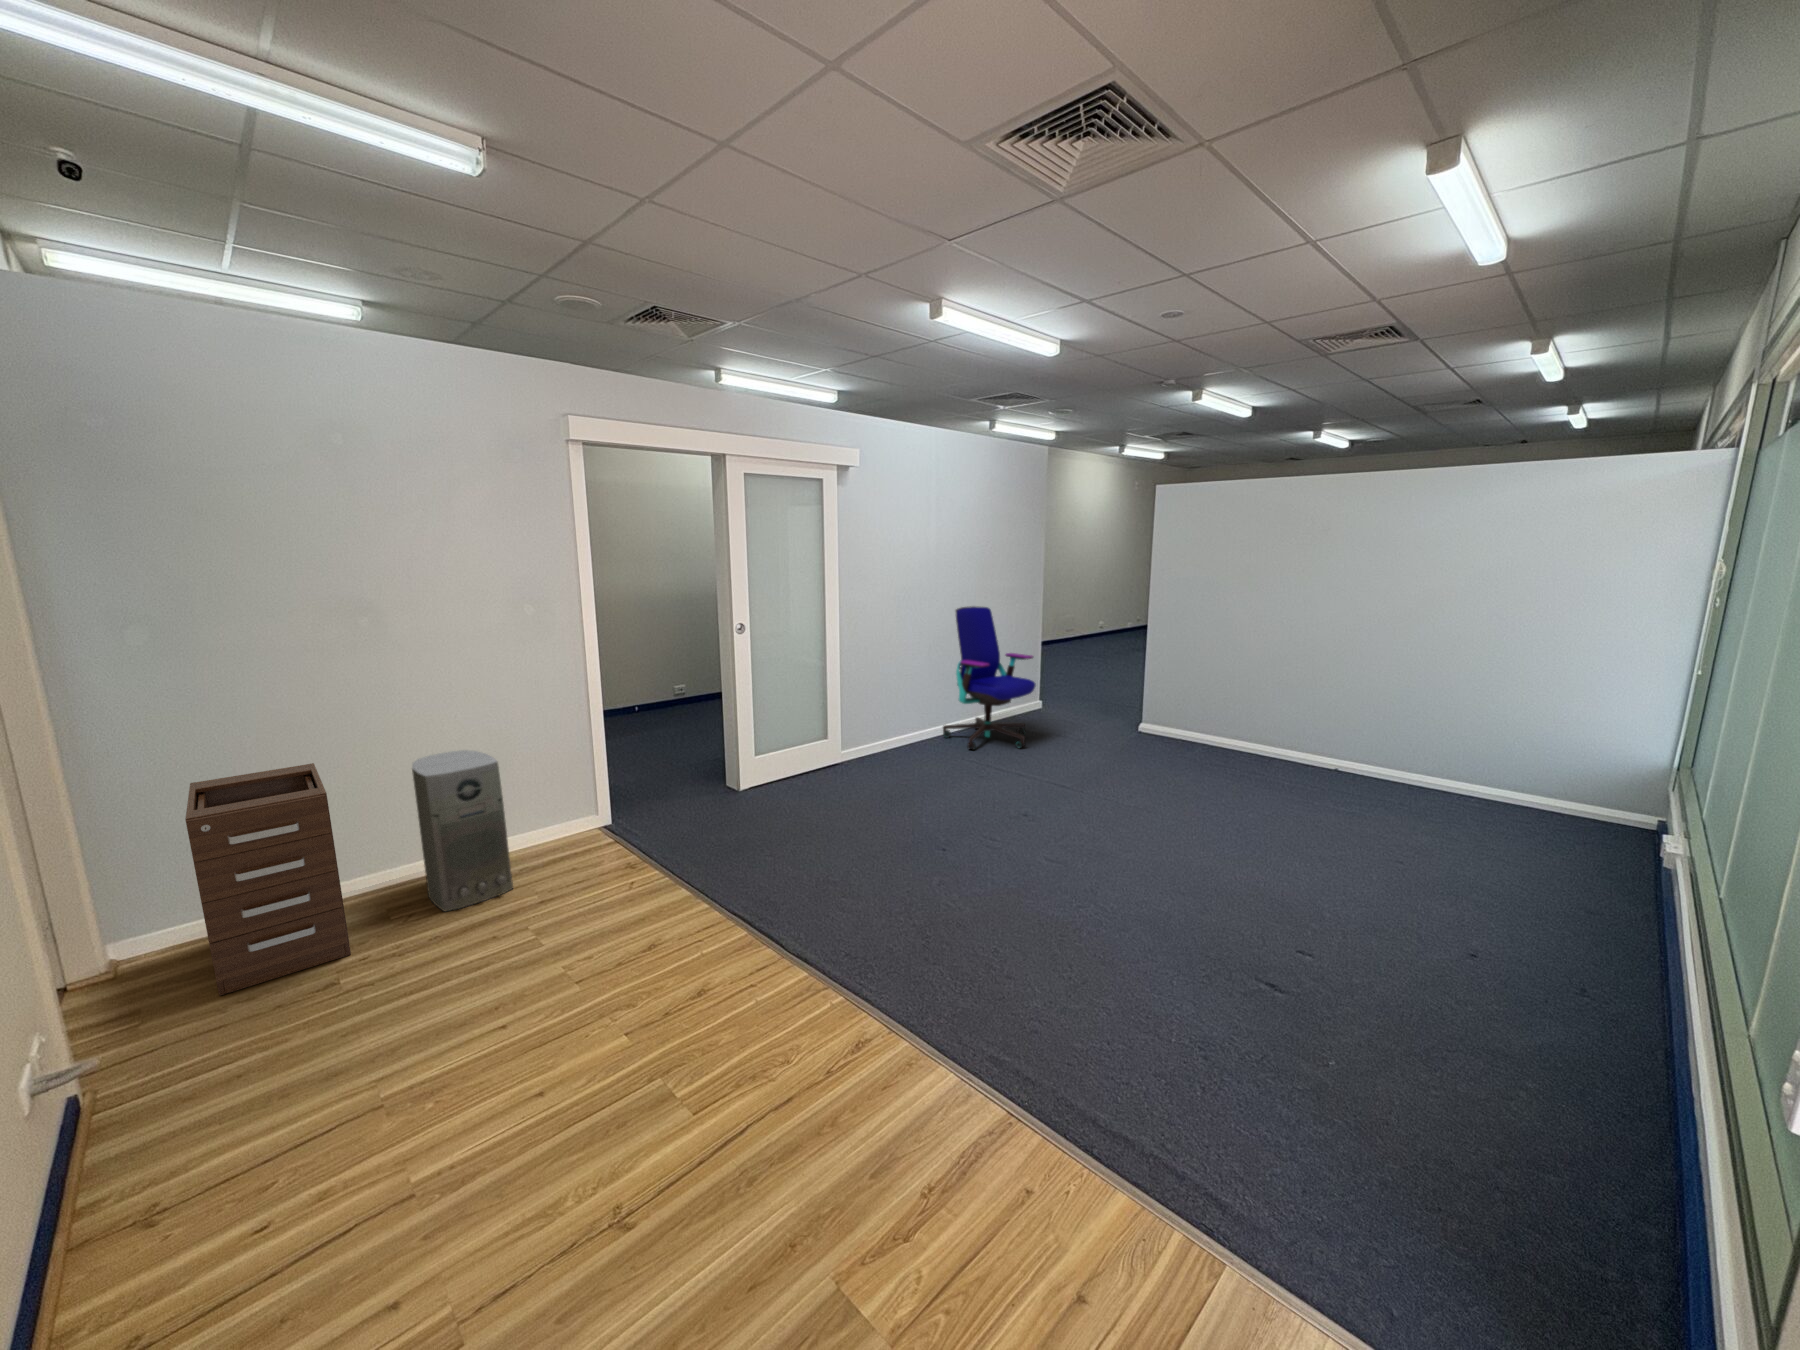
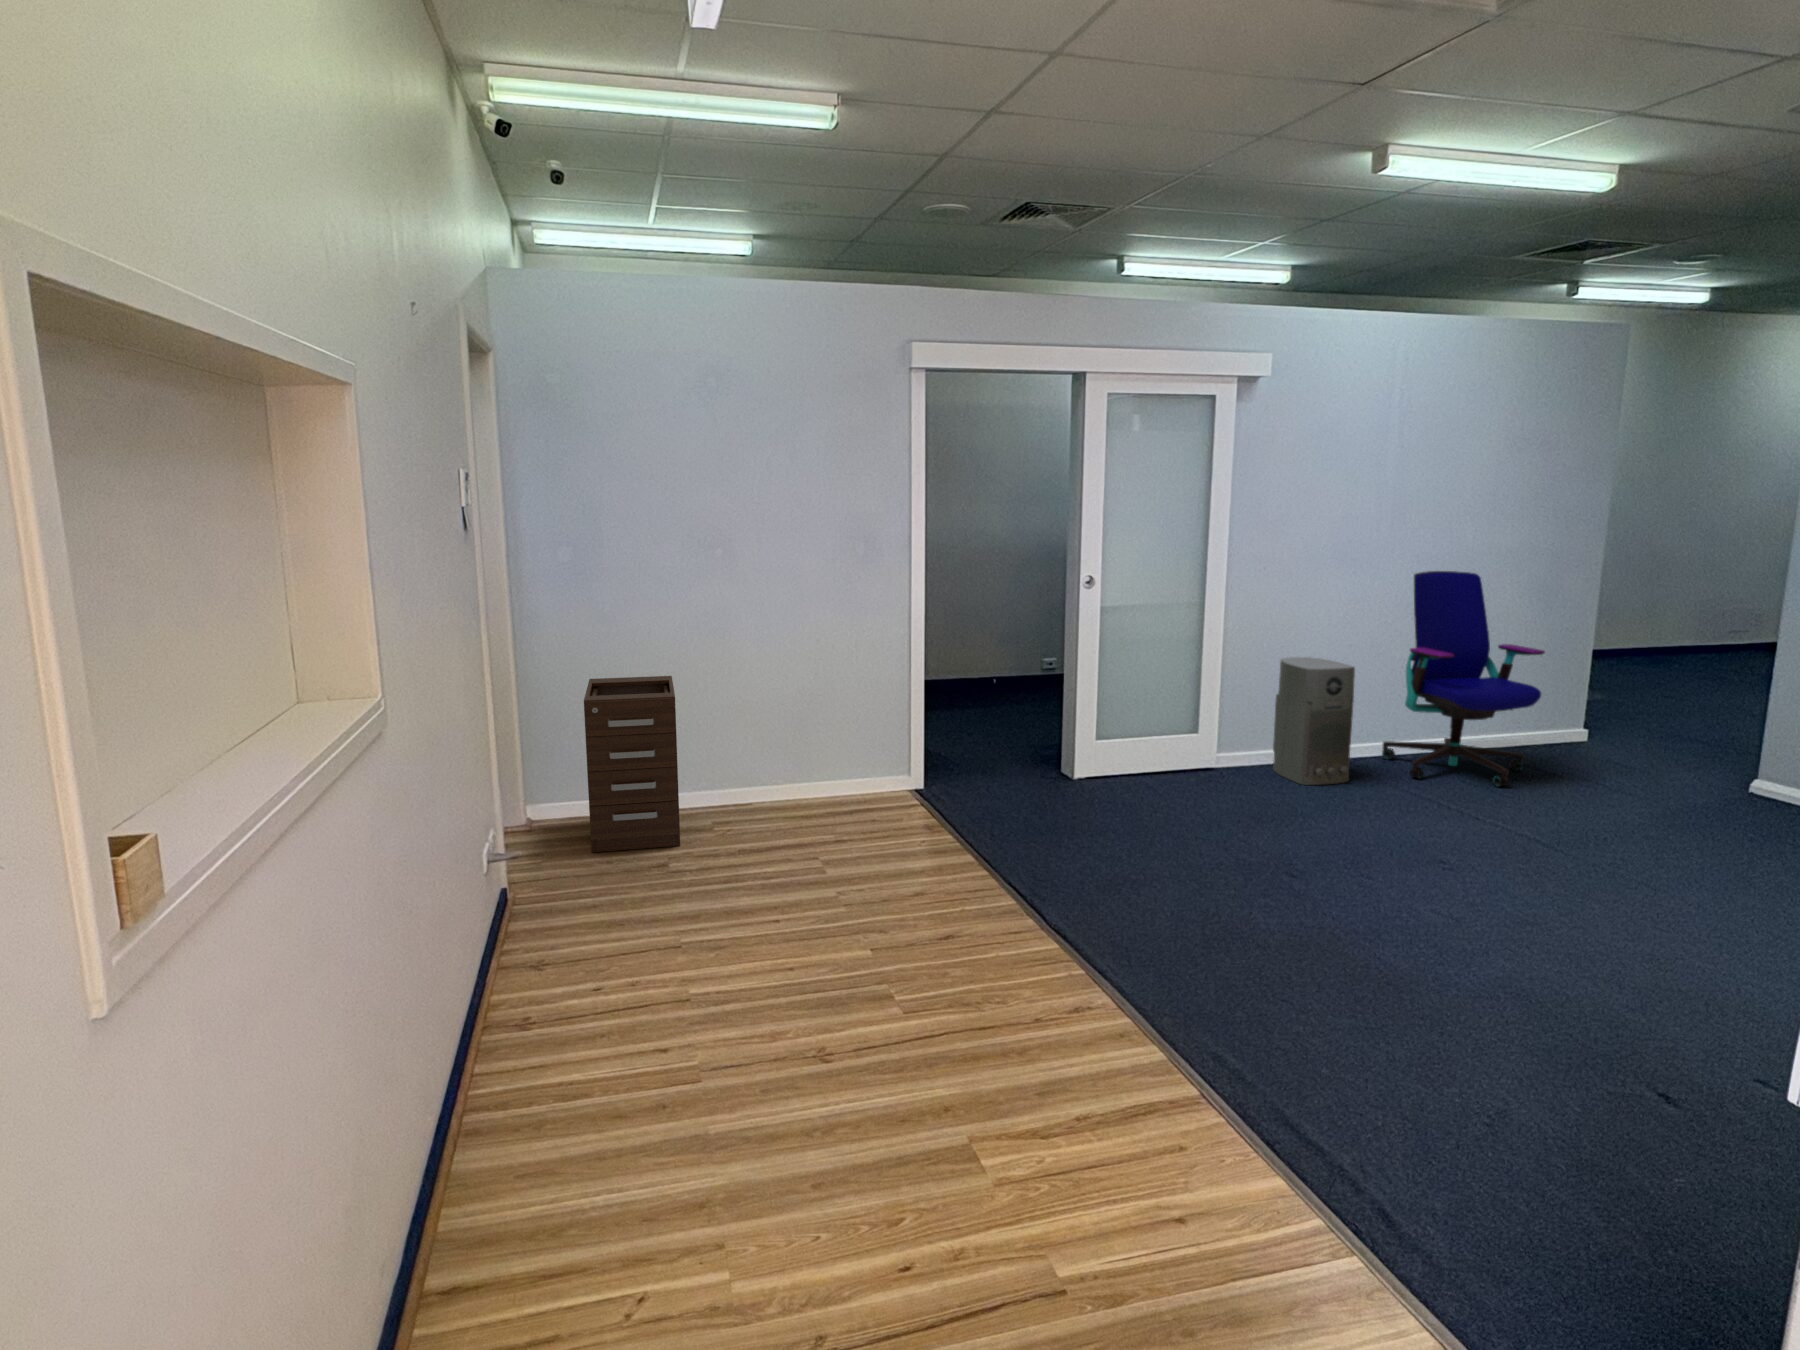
air purifier: present [412,750,513,911] -> present [1273,657,1355,785]

